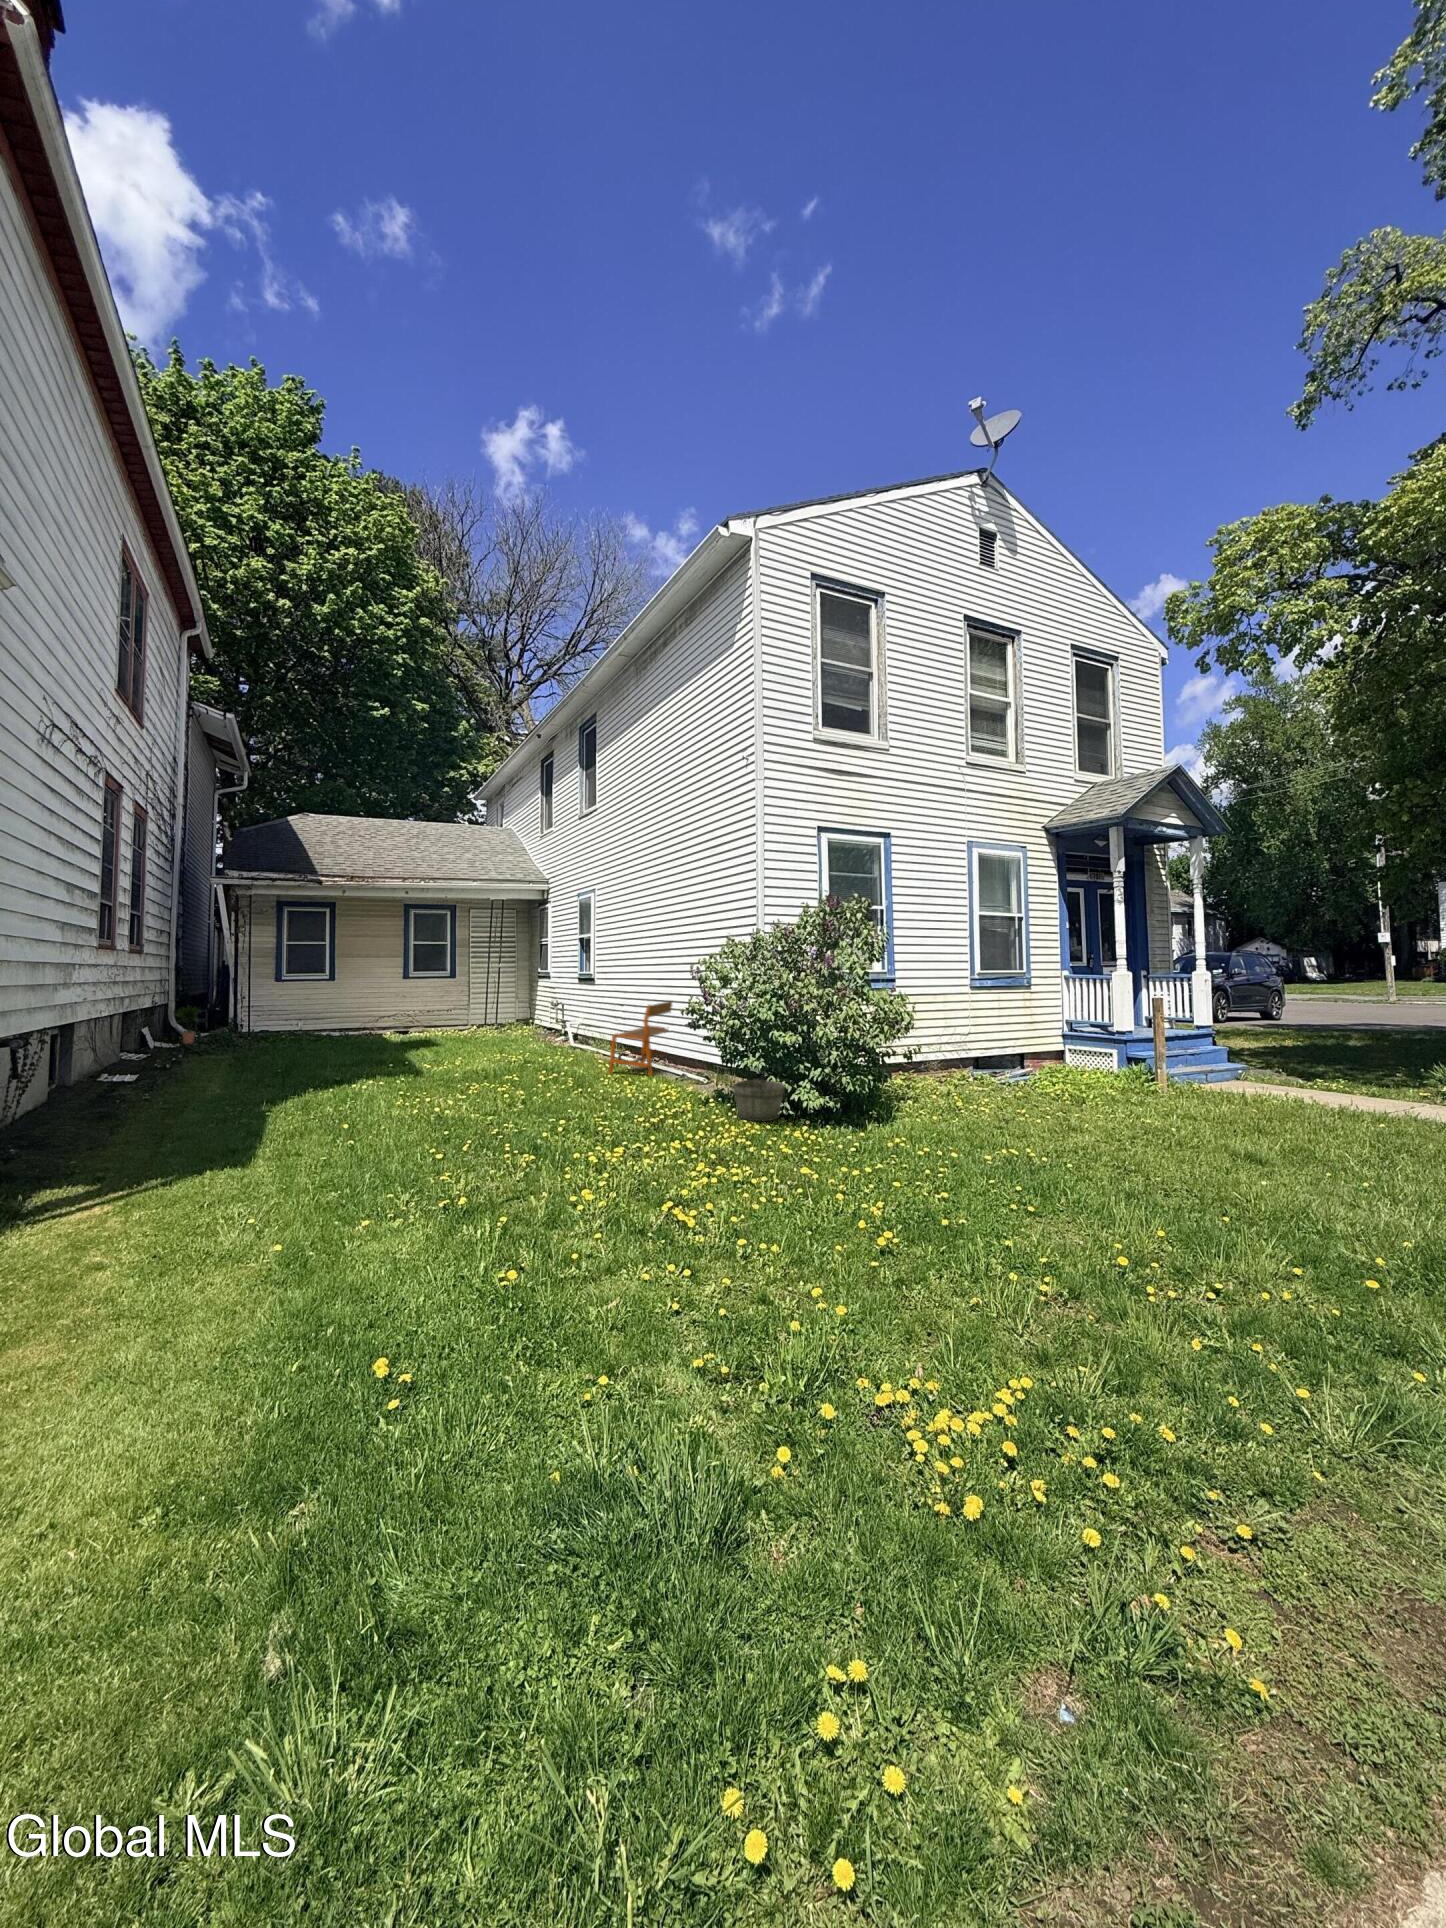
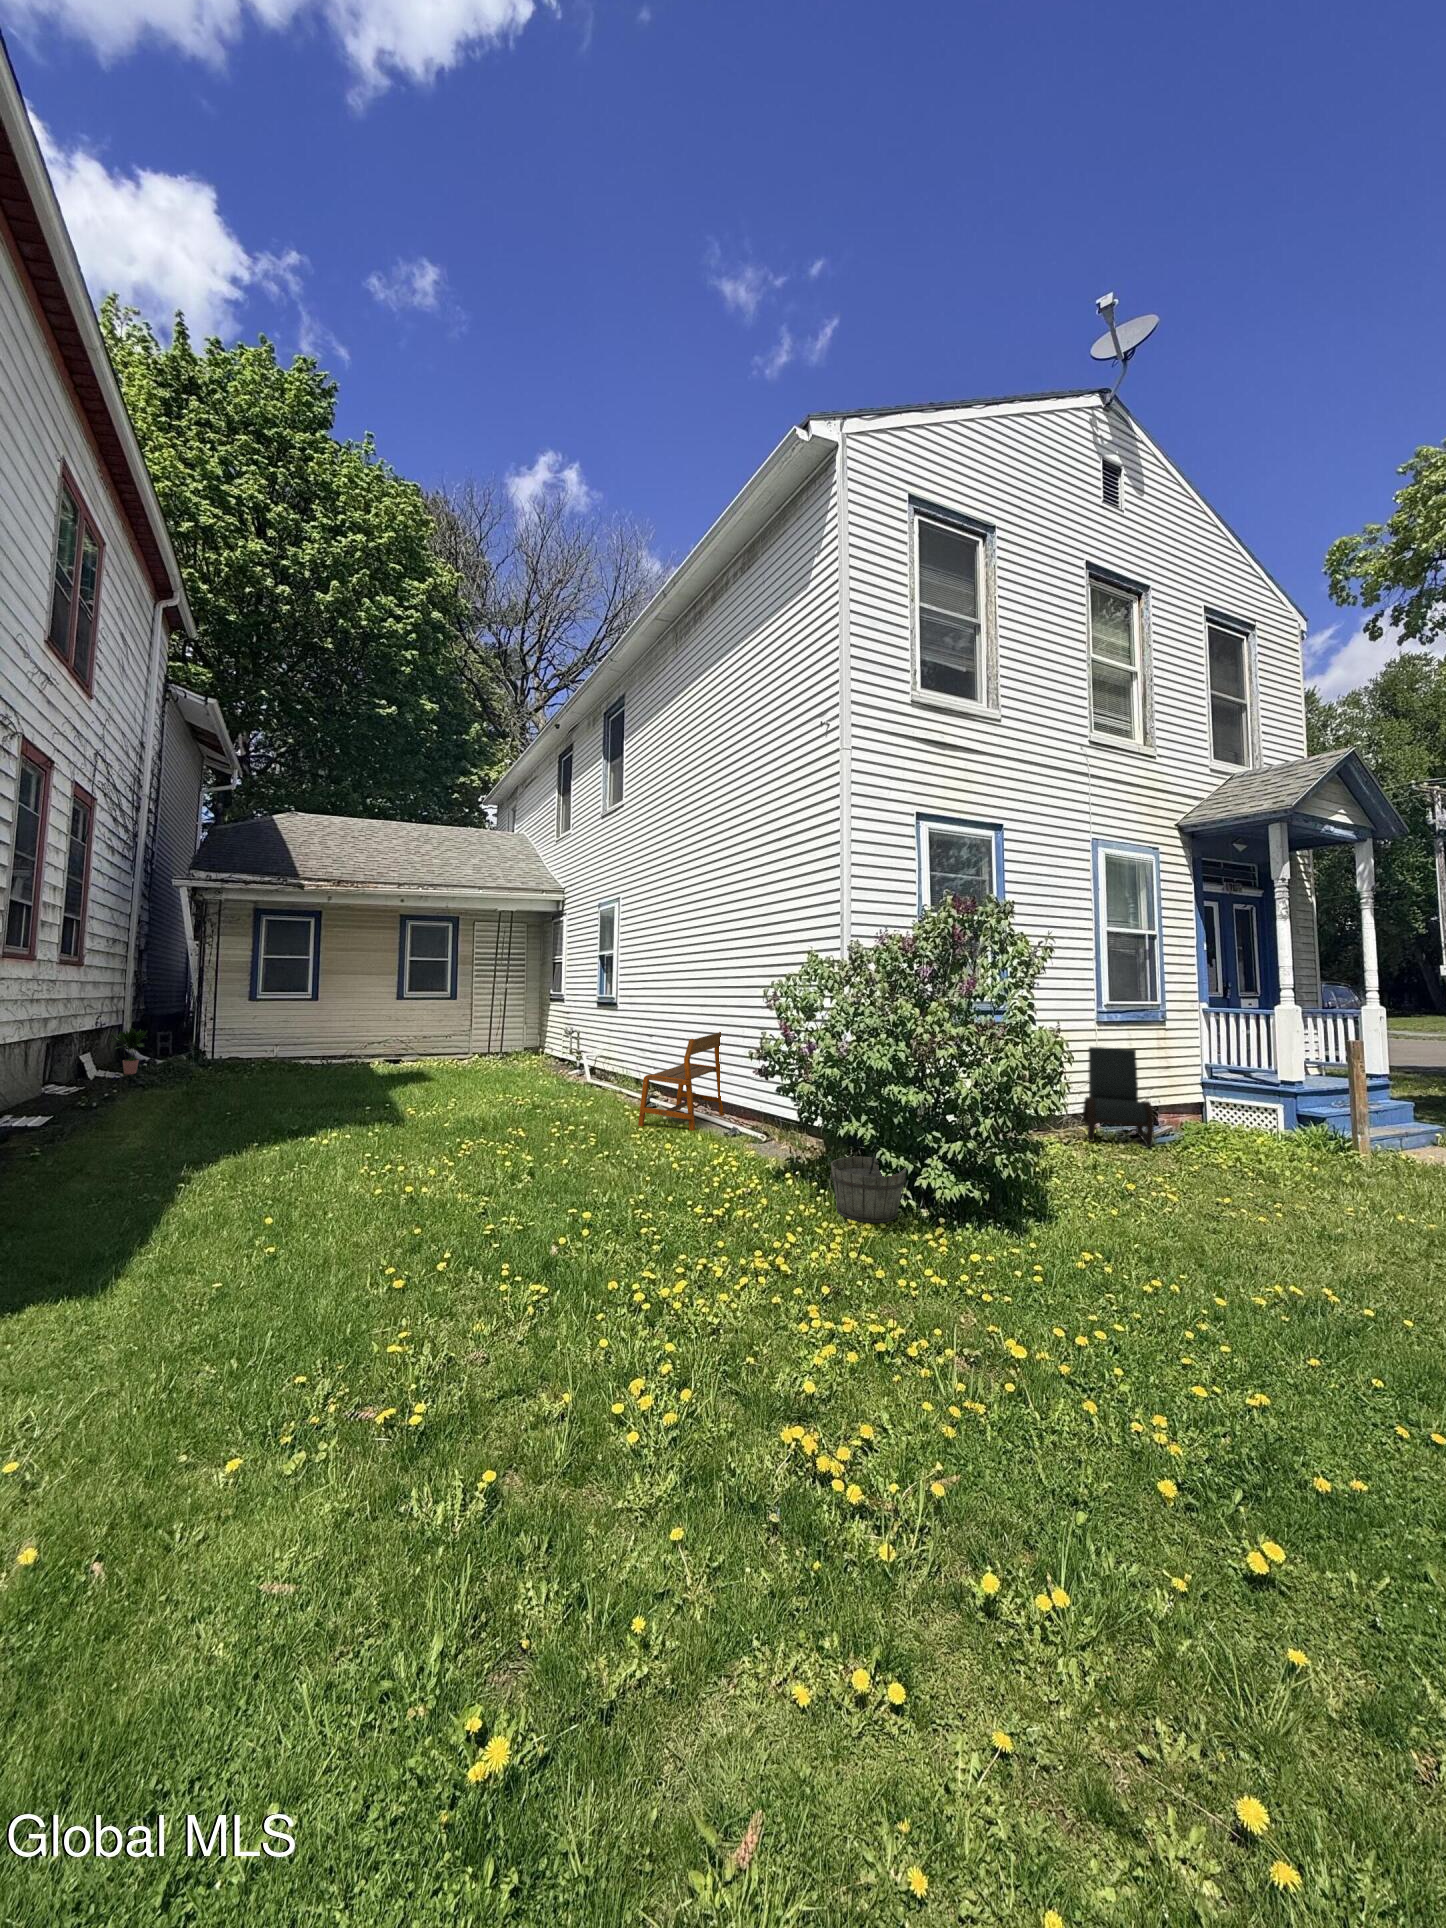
lounge chair: none [953,1006,1002,1081] -> present [1082,1047,1154,1147]

